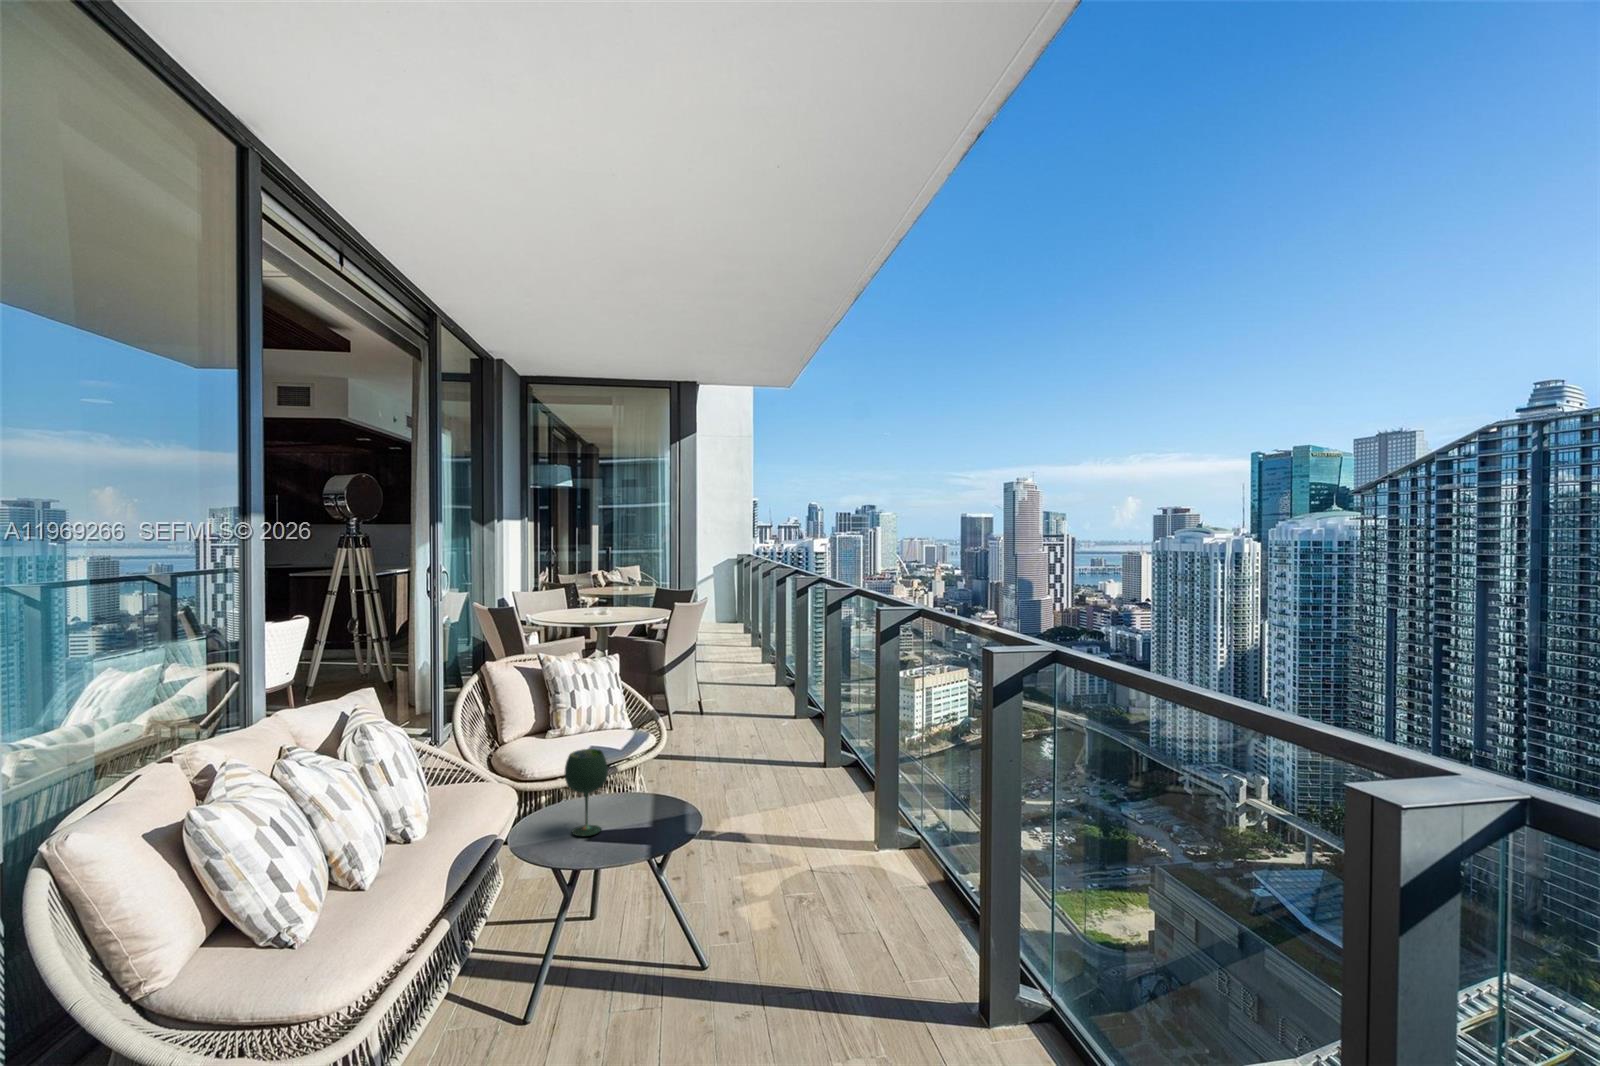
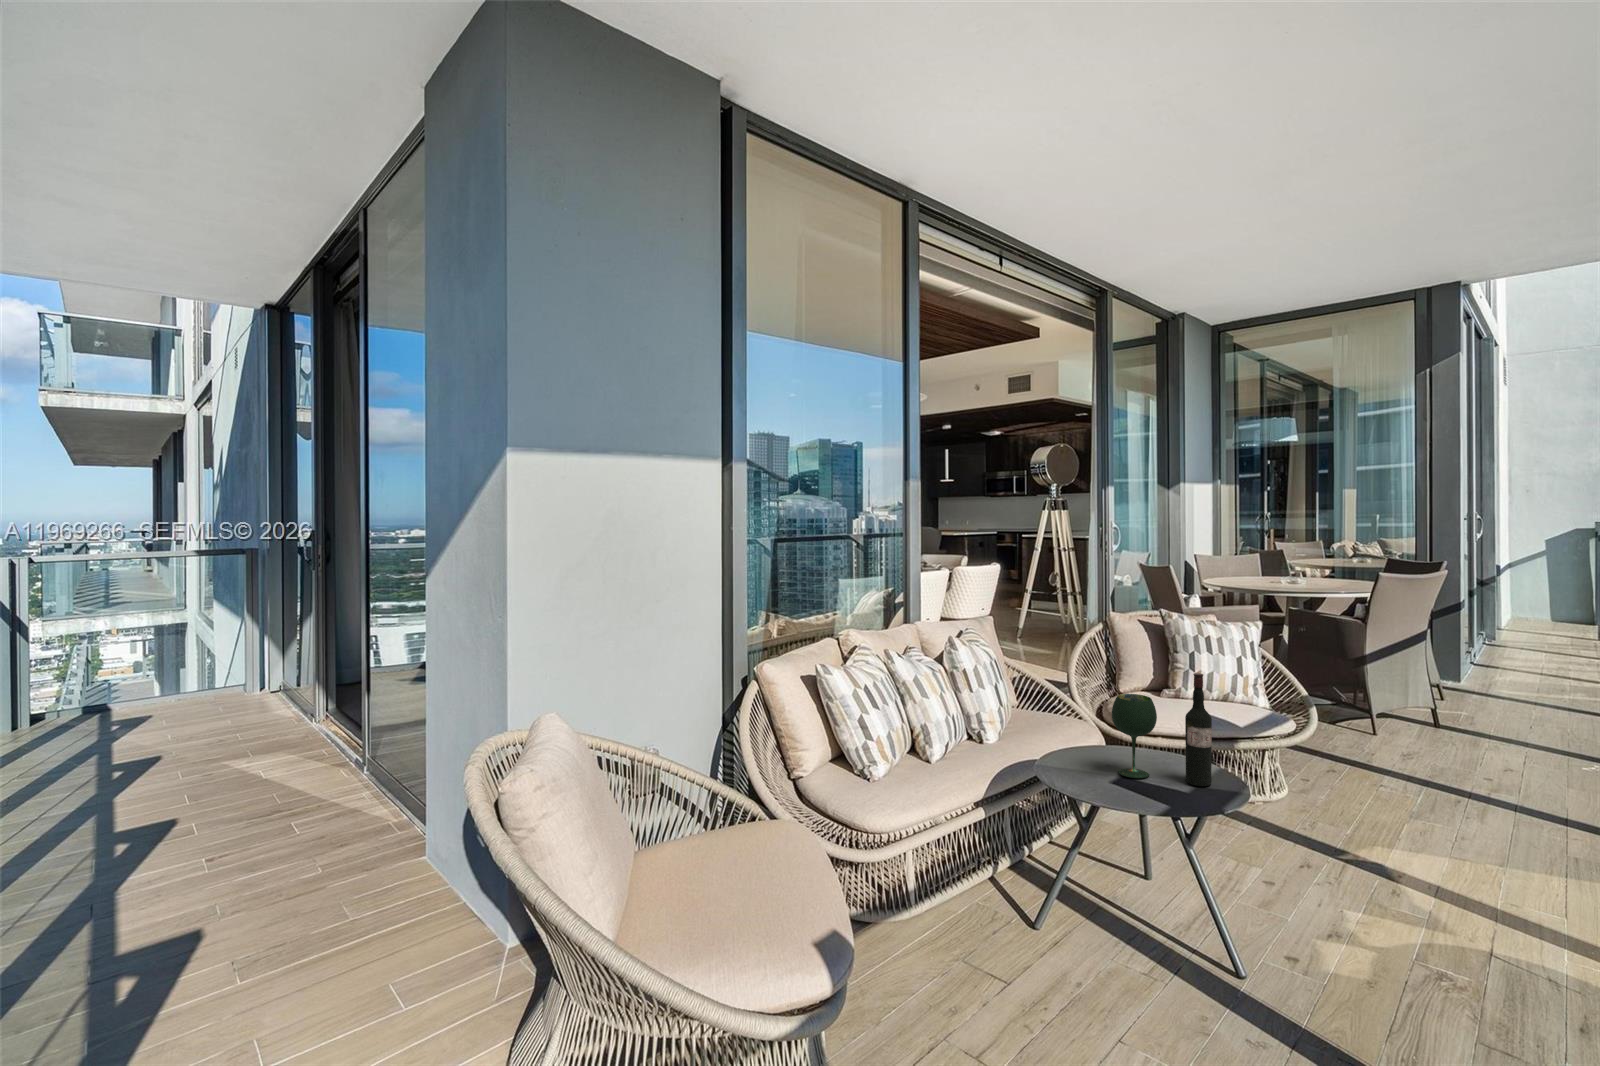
wine bottle: none [634,718,658,826] -> present [1185,673,1212,786]

